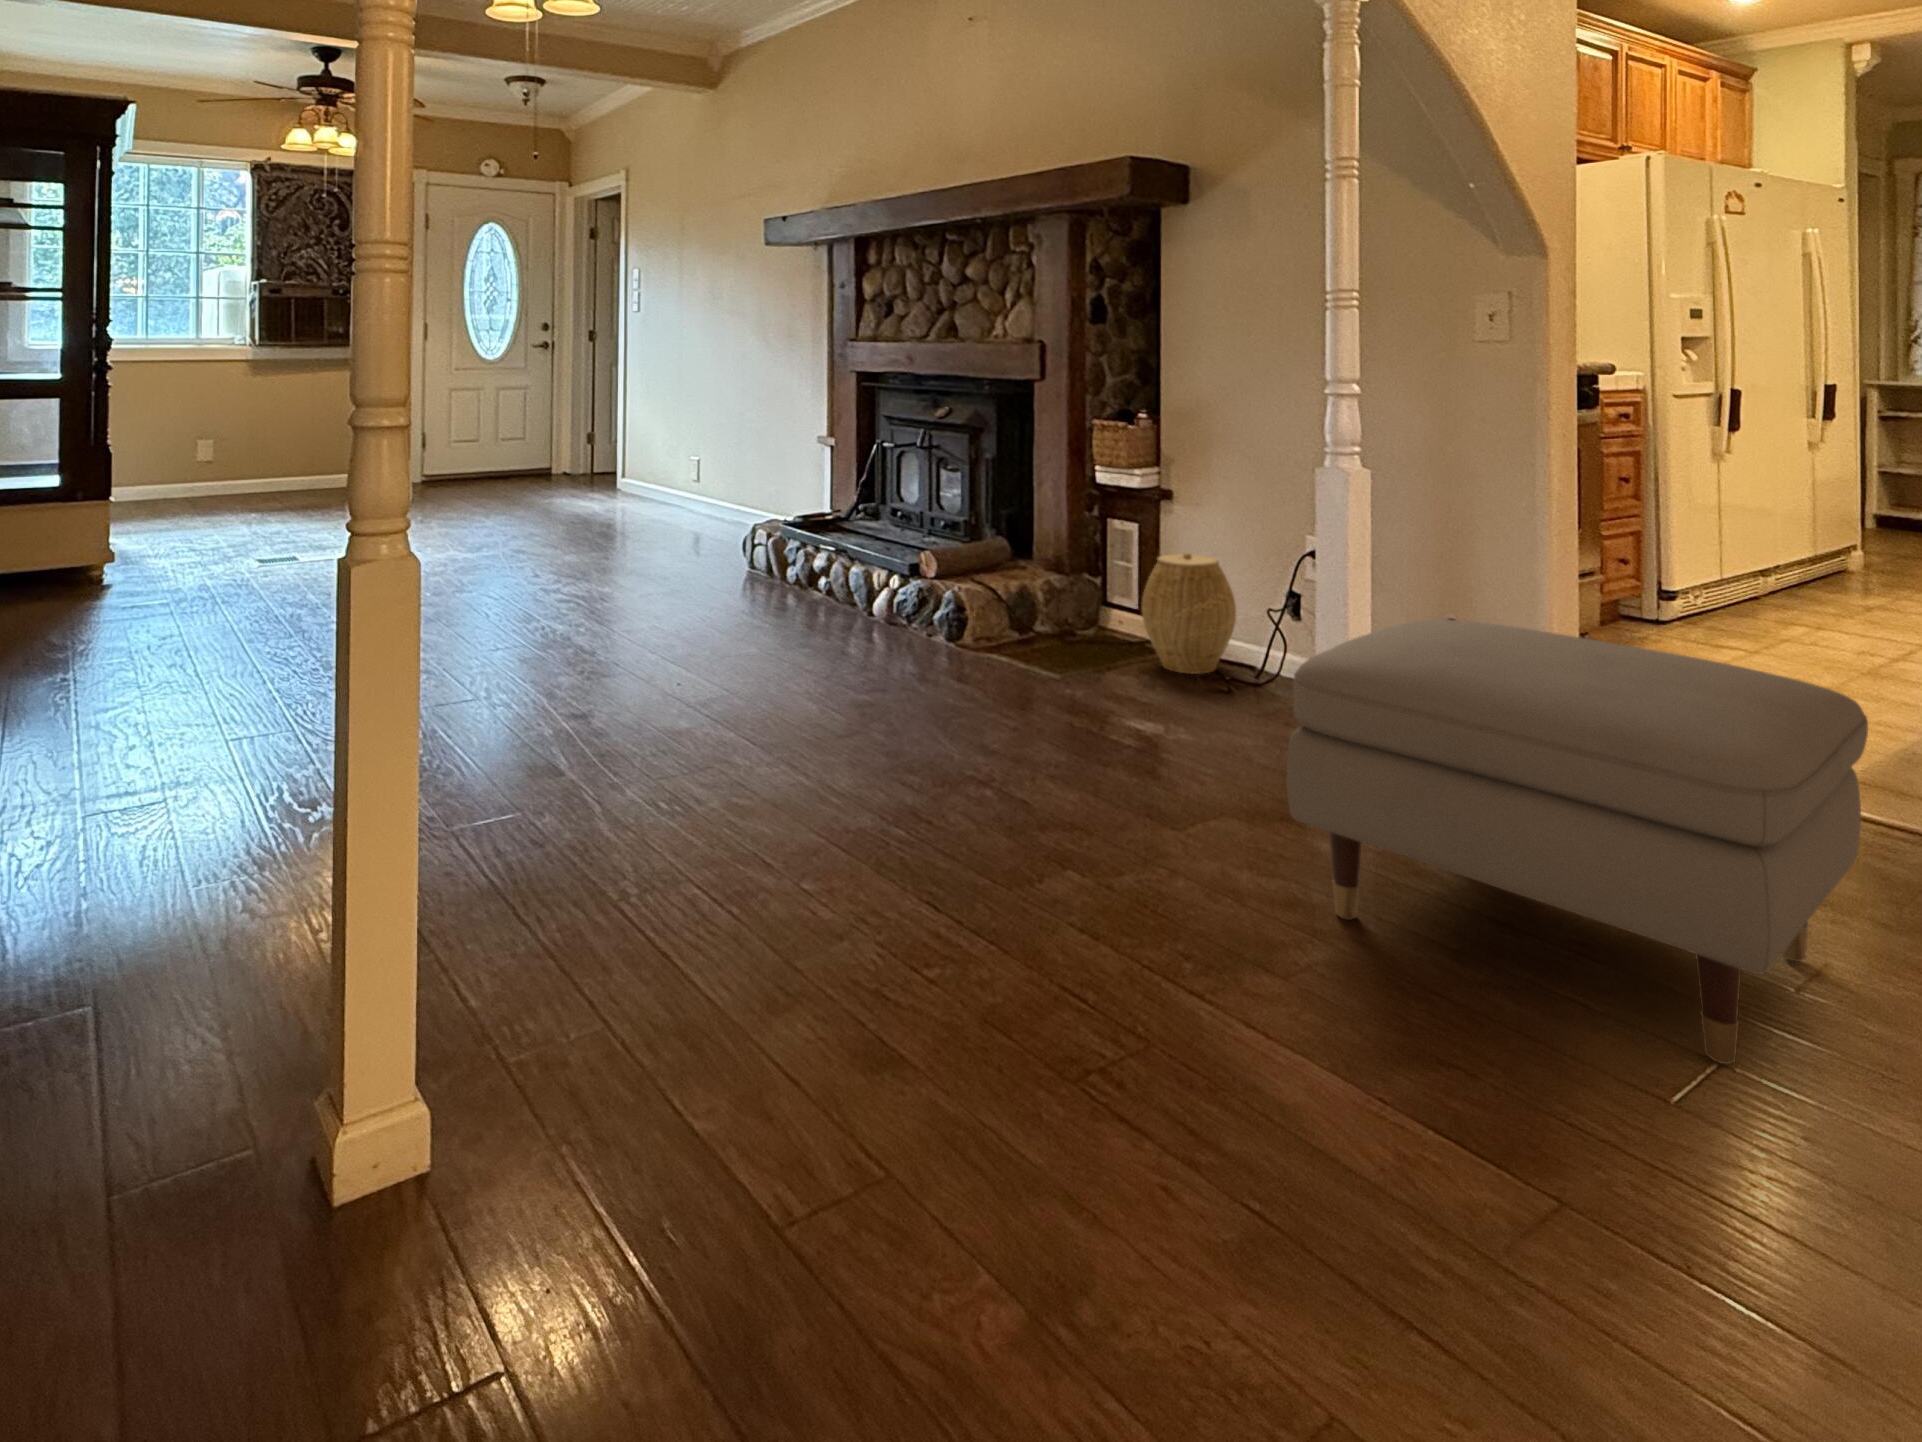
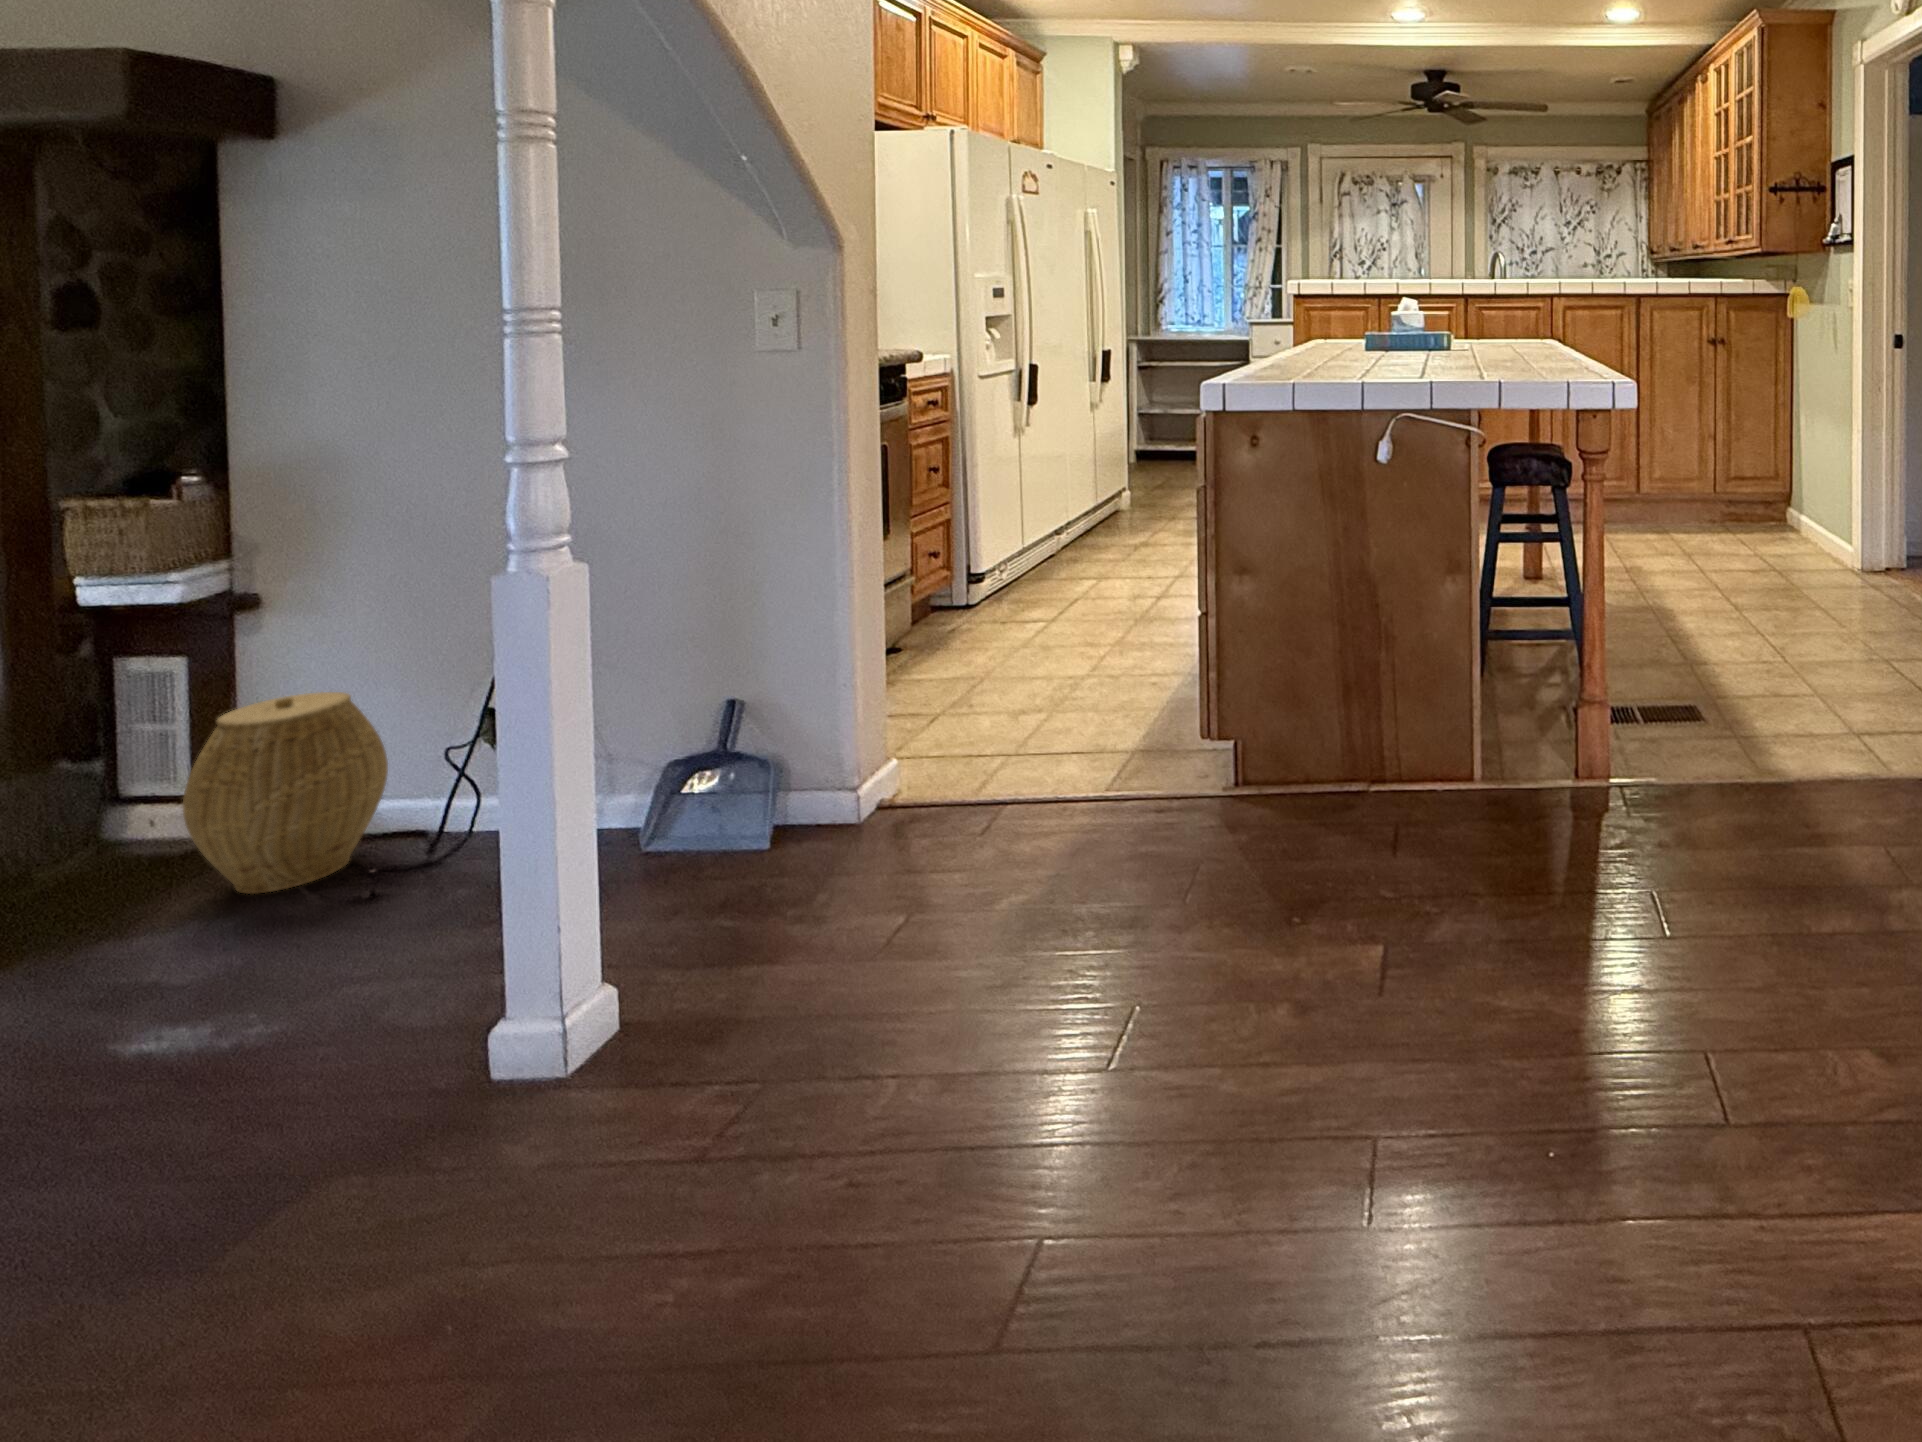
ottoman: present [1286,619,1868,1064] -> none [423,720,1155,1271]

